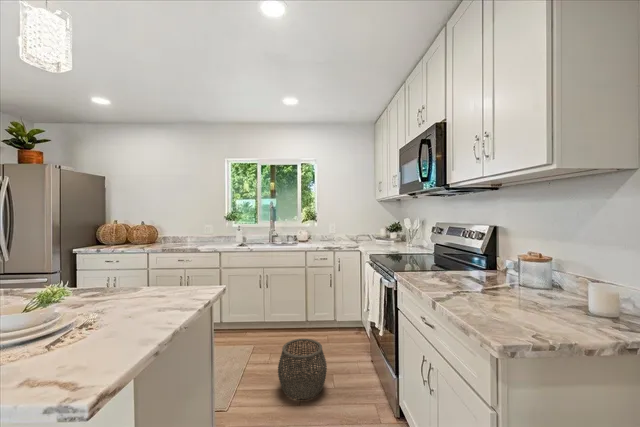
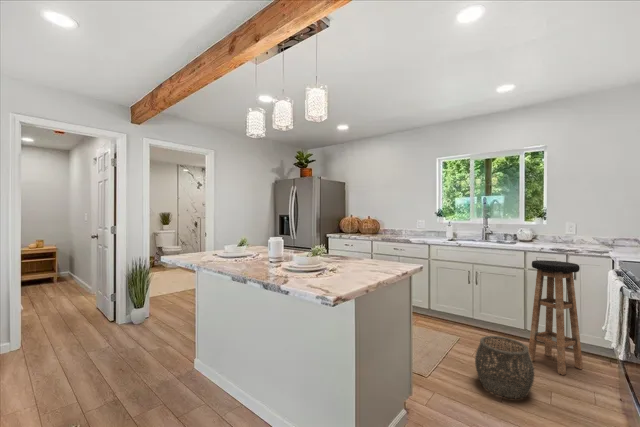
bar stool: none [313,259,349,356] -> present [529,260,583,375]

